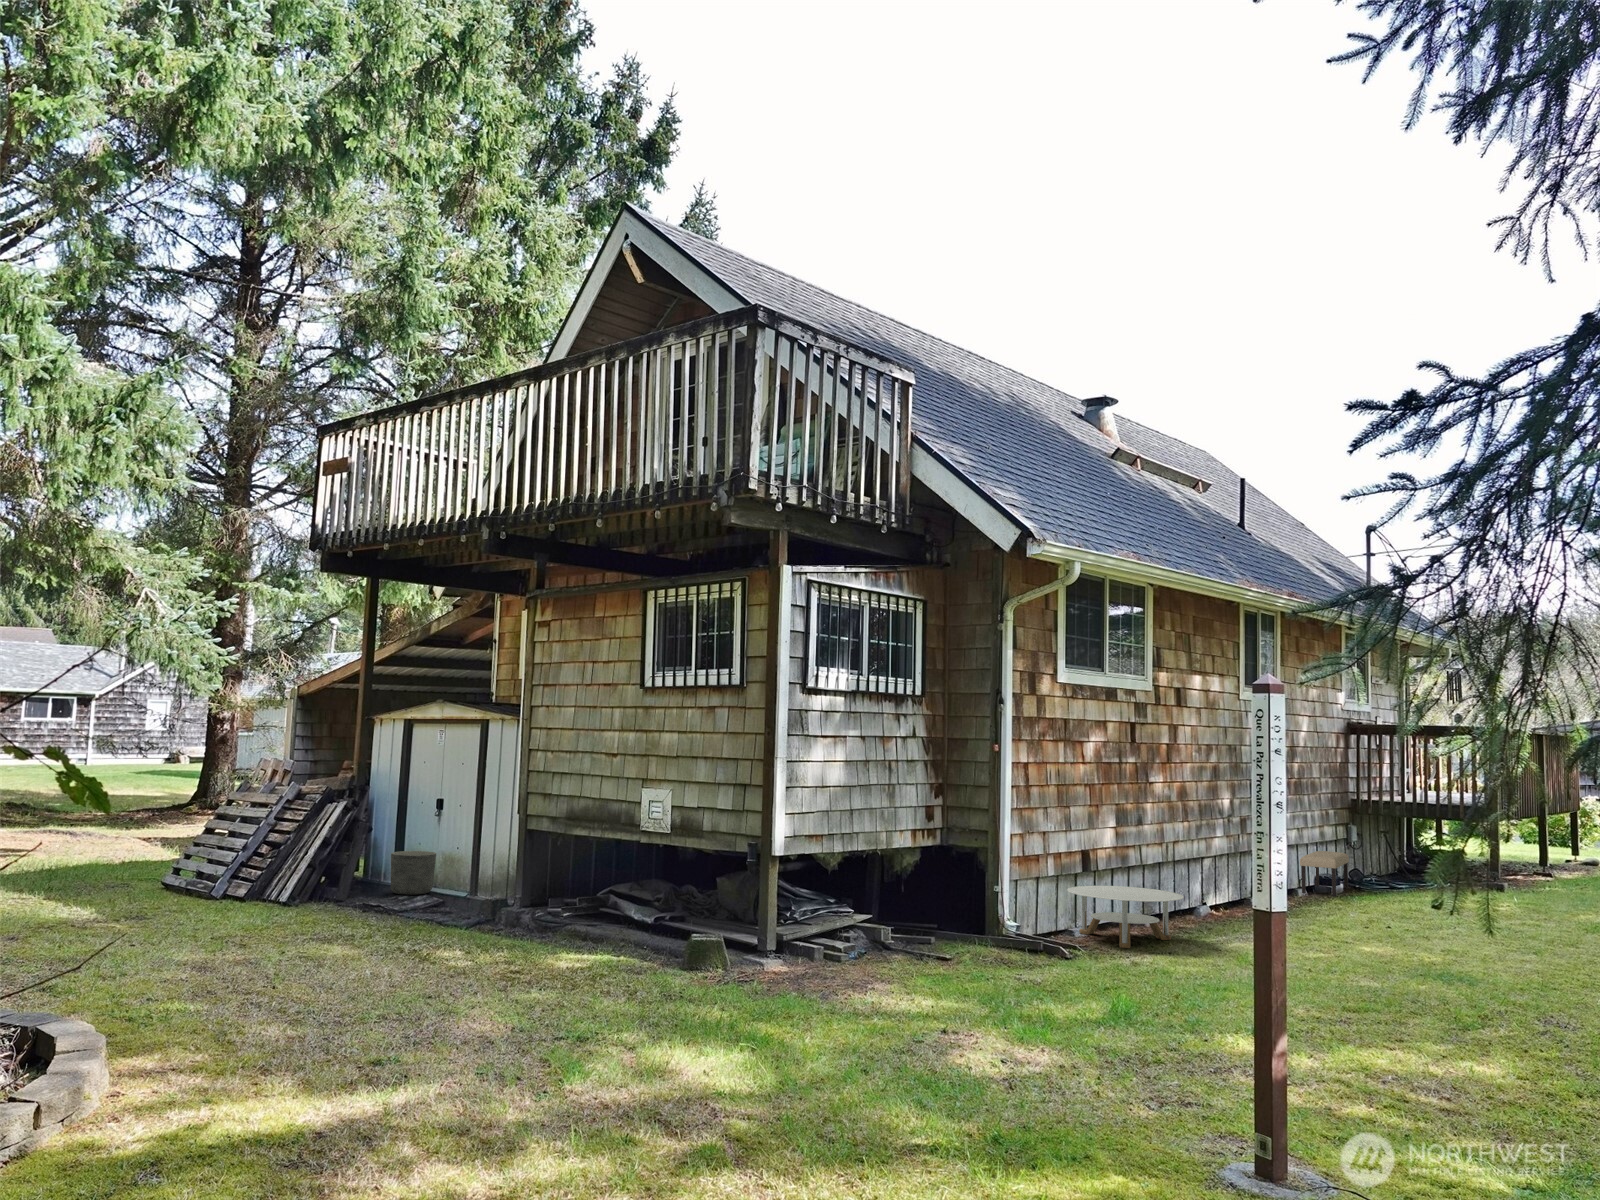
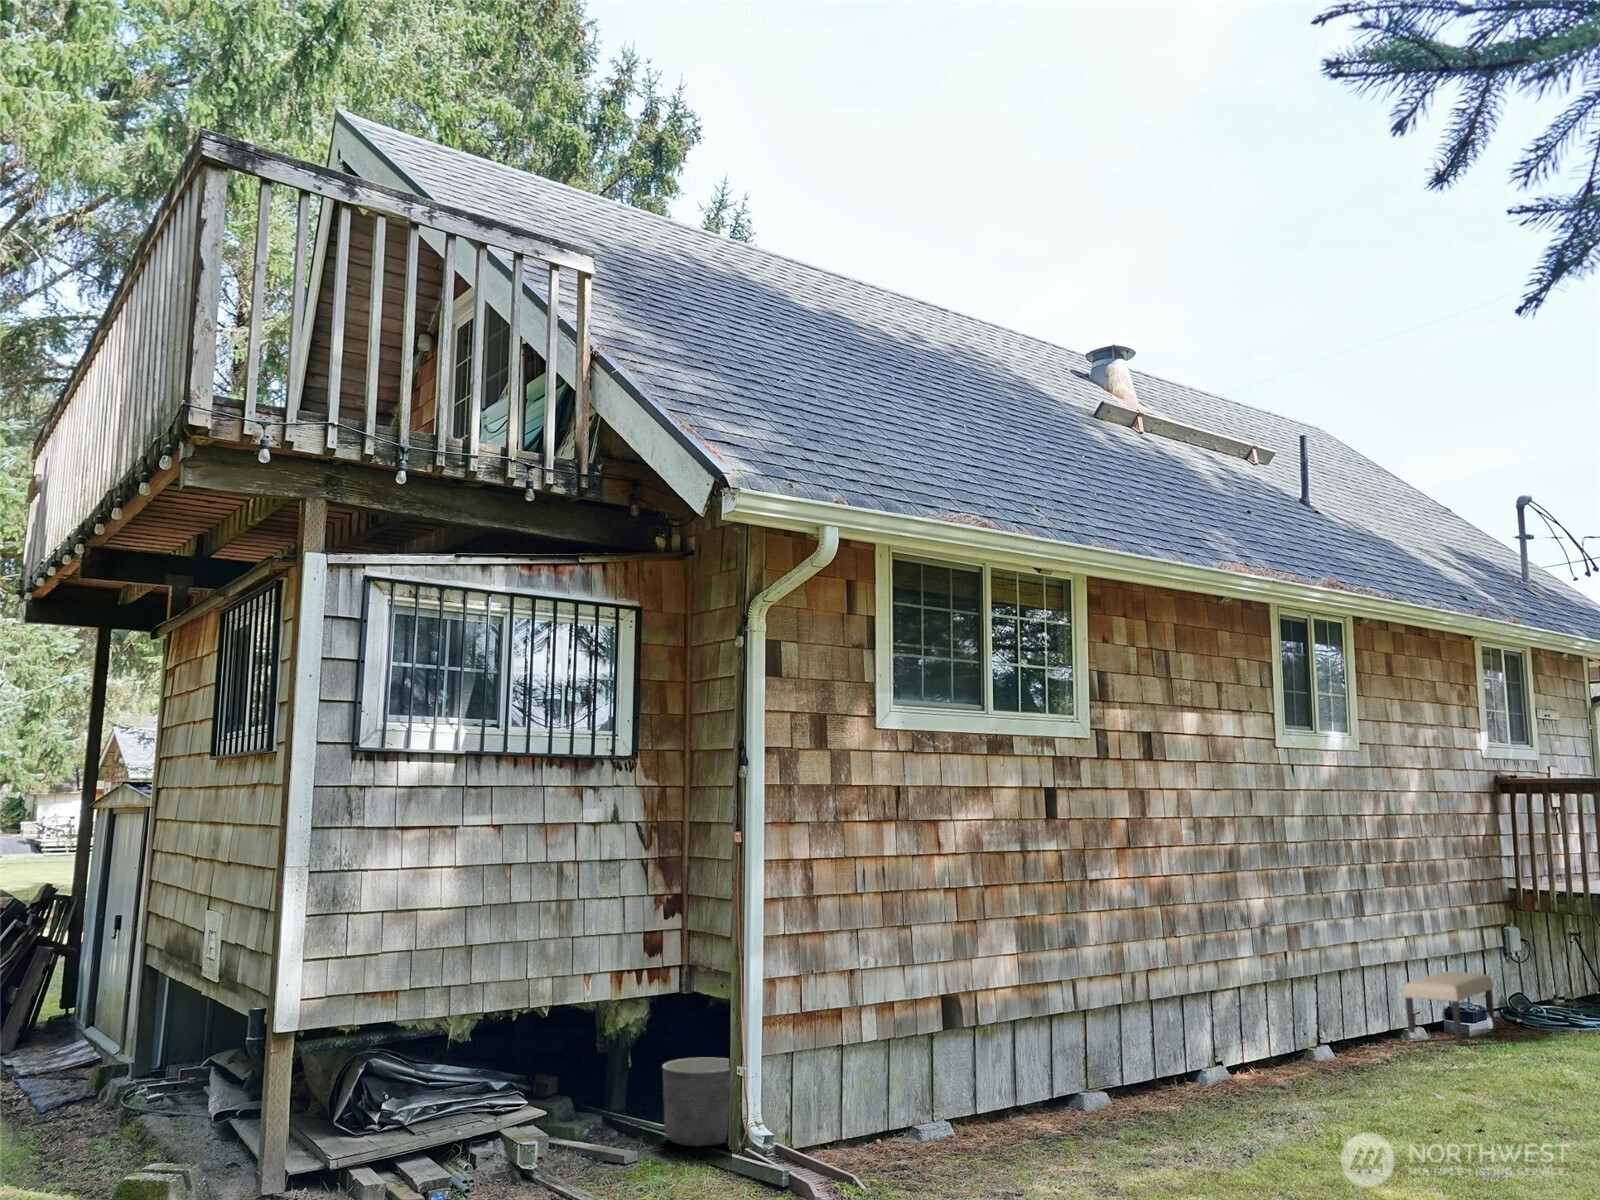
planter: present [391,851,436,895] -> present [662,1058,730,1146]
round table: present [1067,886,1184,948] -> none [898,1052,1085,1168]

